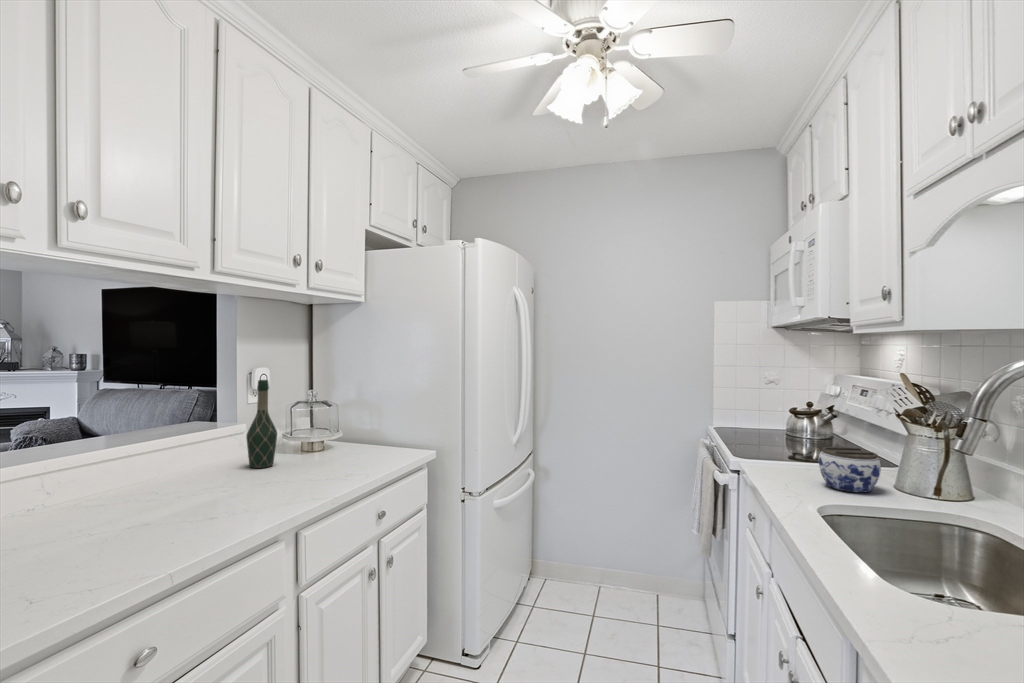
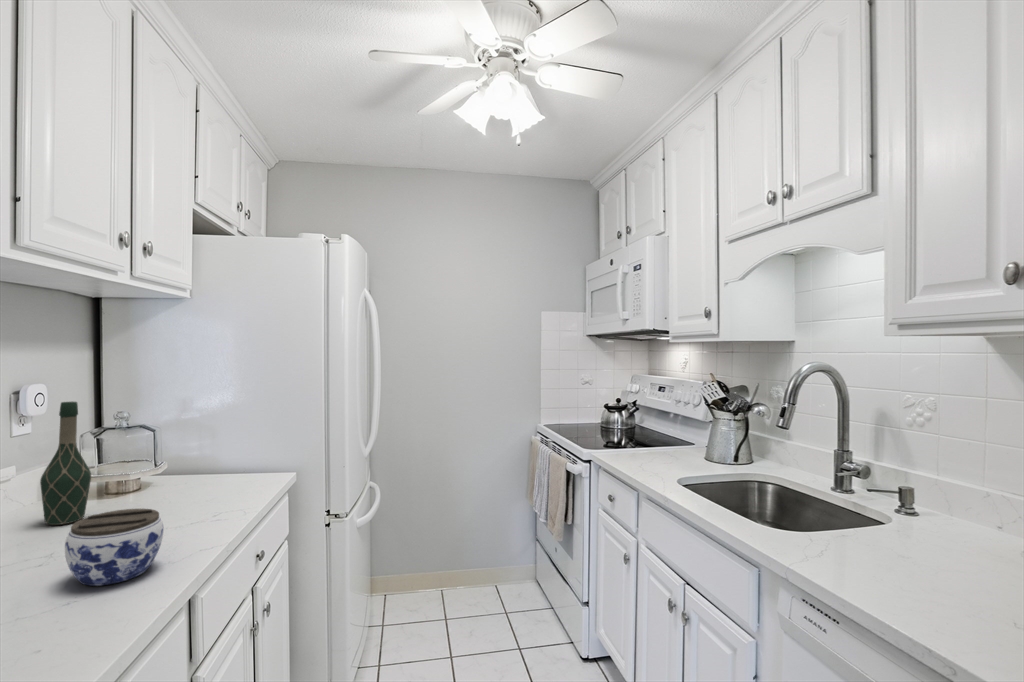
jar: present [819,447,881,493] -> present [65,509,163,586]

